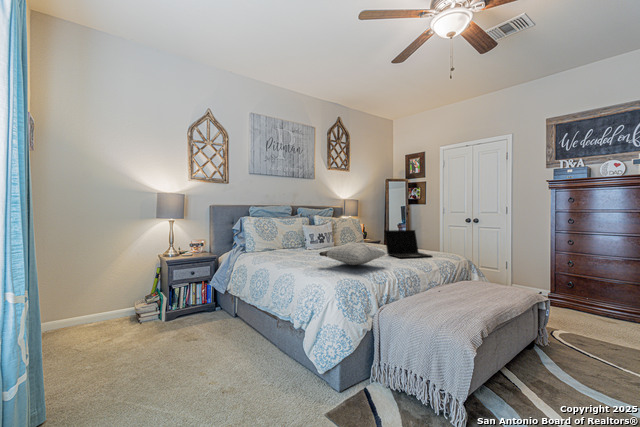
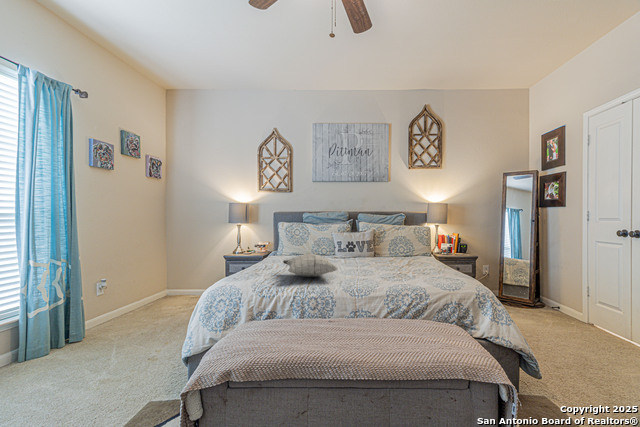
laptop: present [385,230,432,258] -> none [380,243,430,280]

